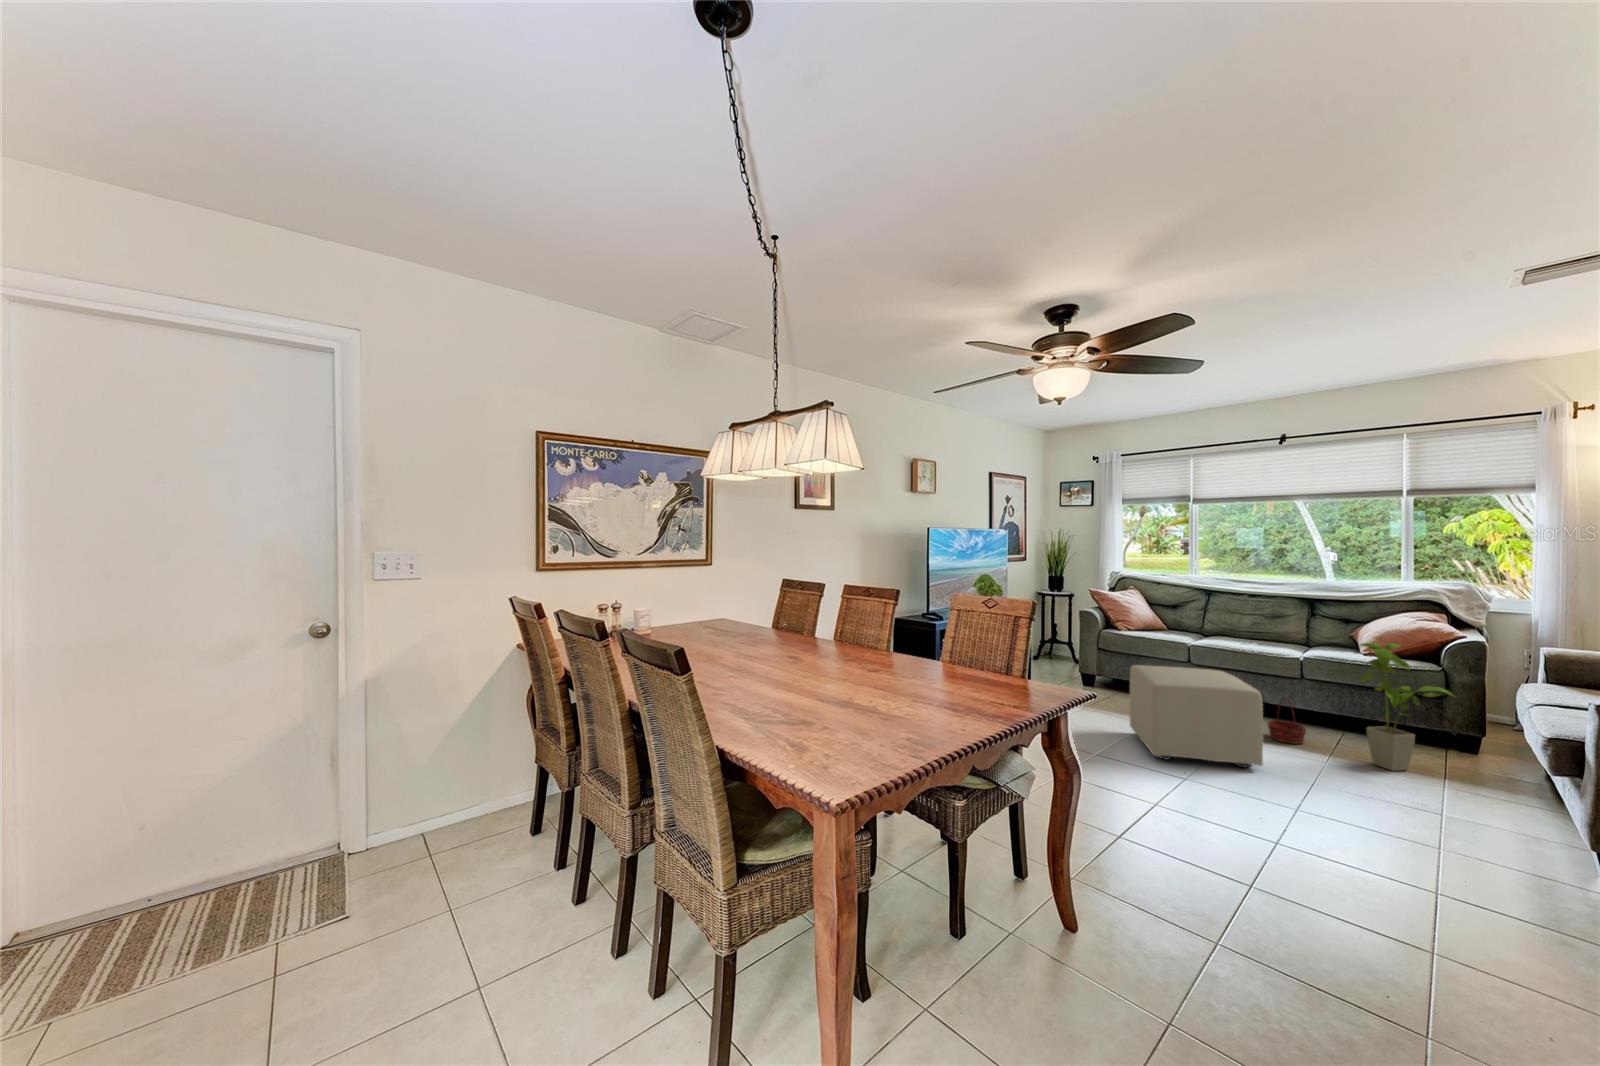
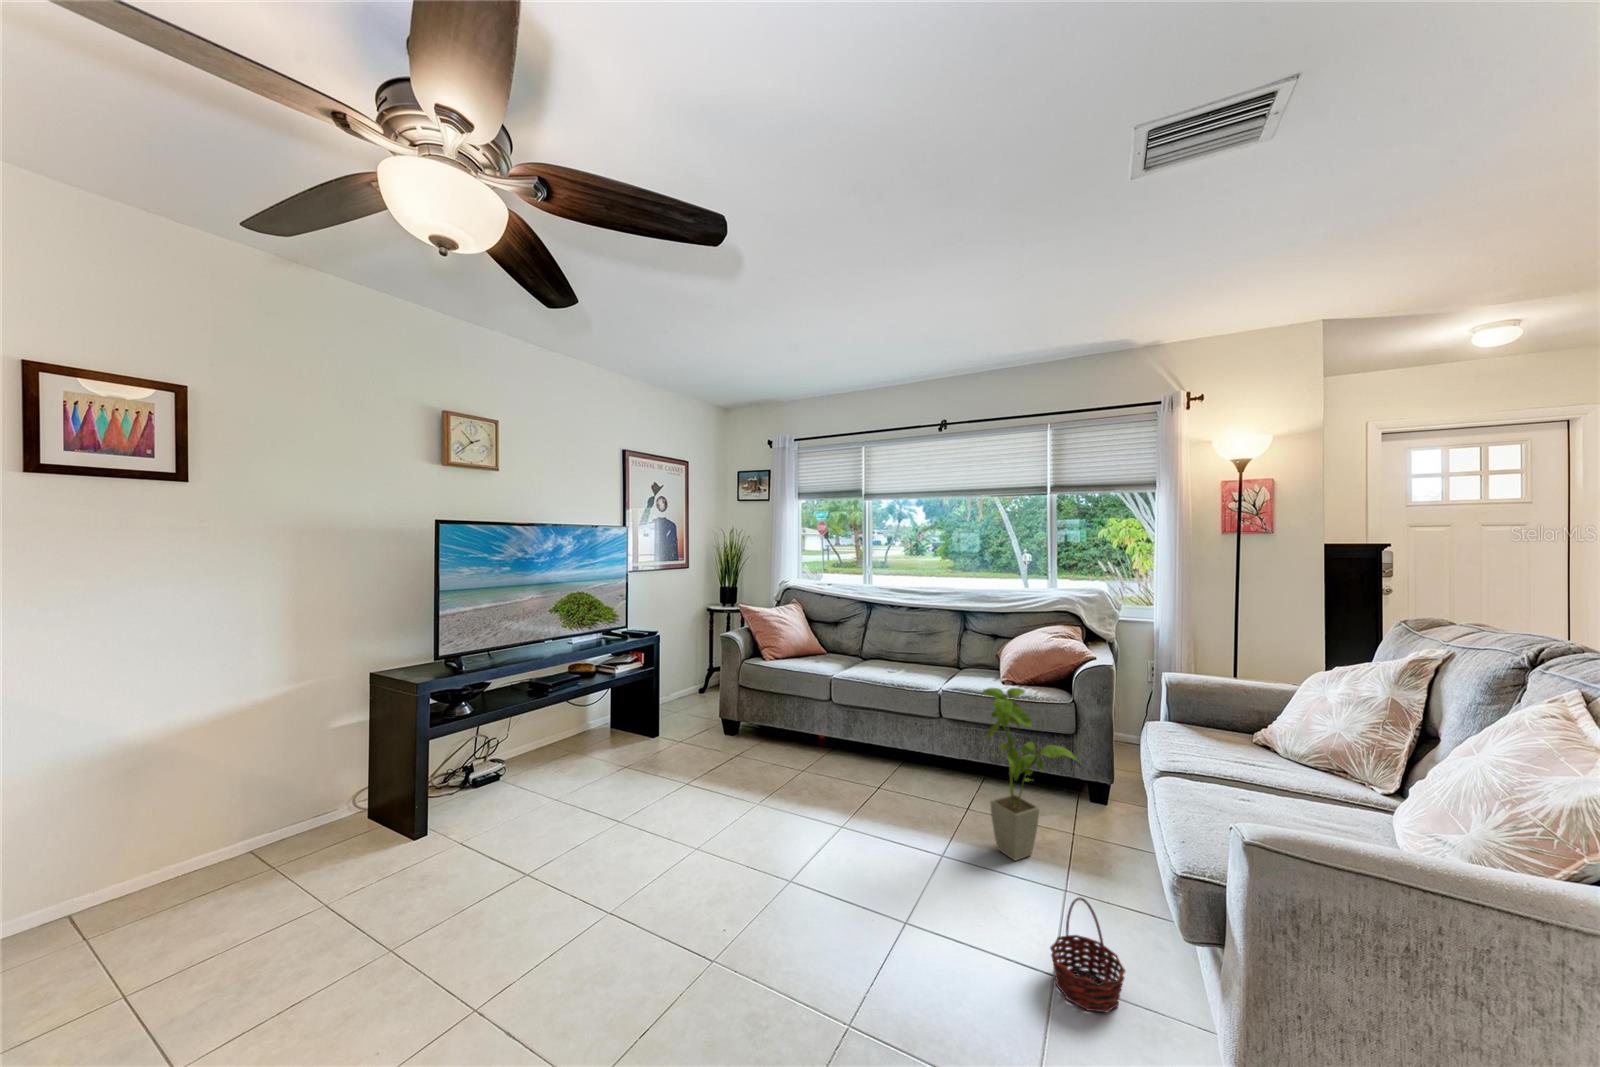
ottoman: present [1129,665,1263,768] -> none [708,731,858,900]
basket: present [1268,698,1306,744] -> present [1050,898,1125,1013]

